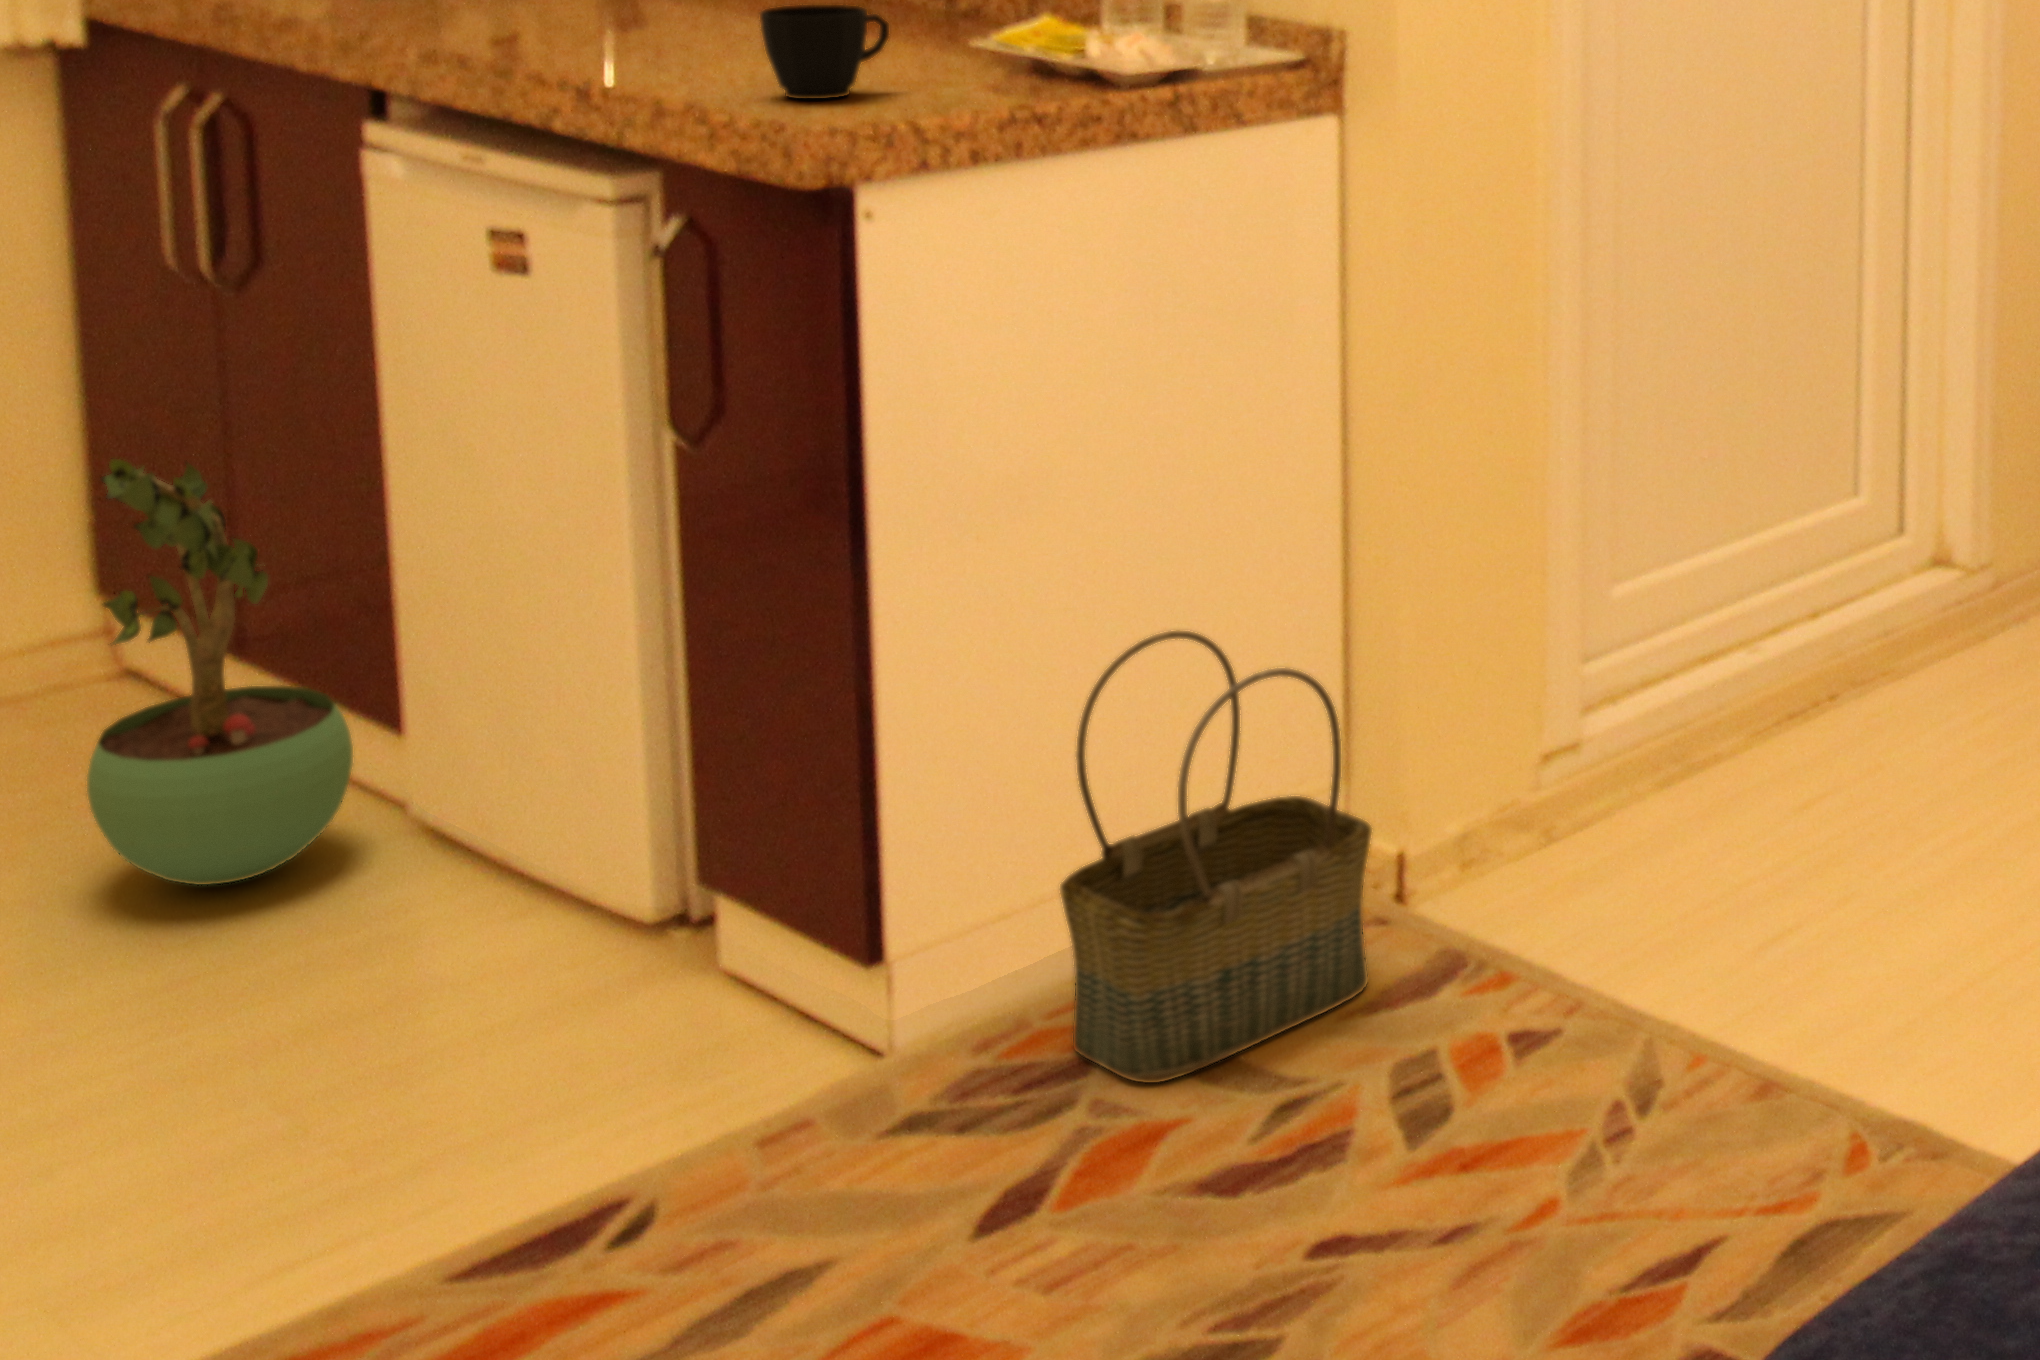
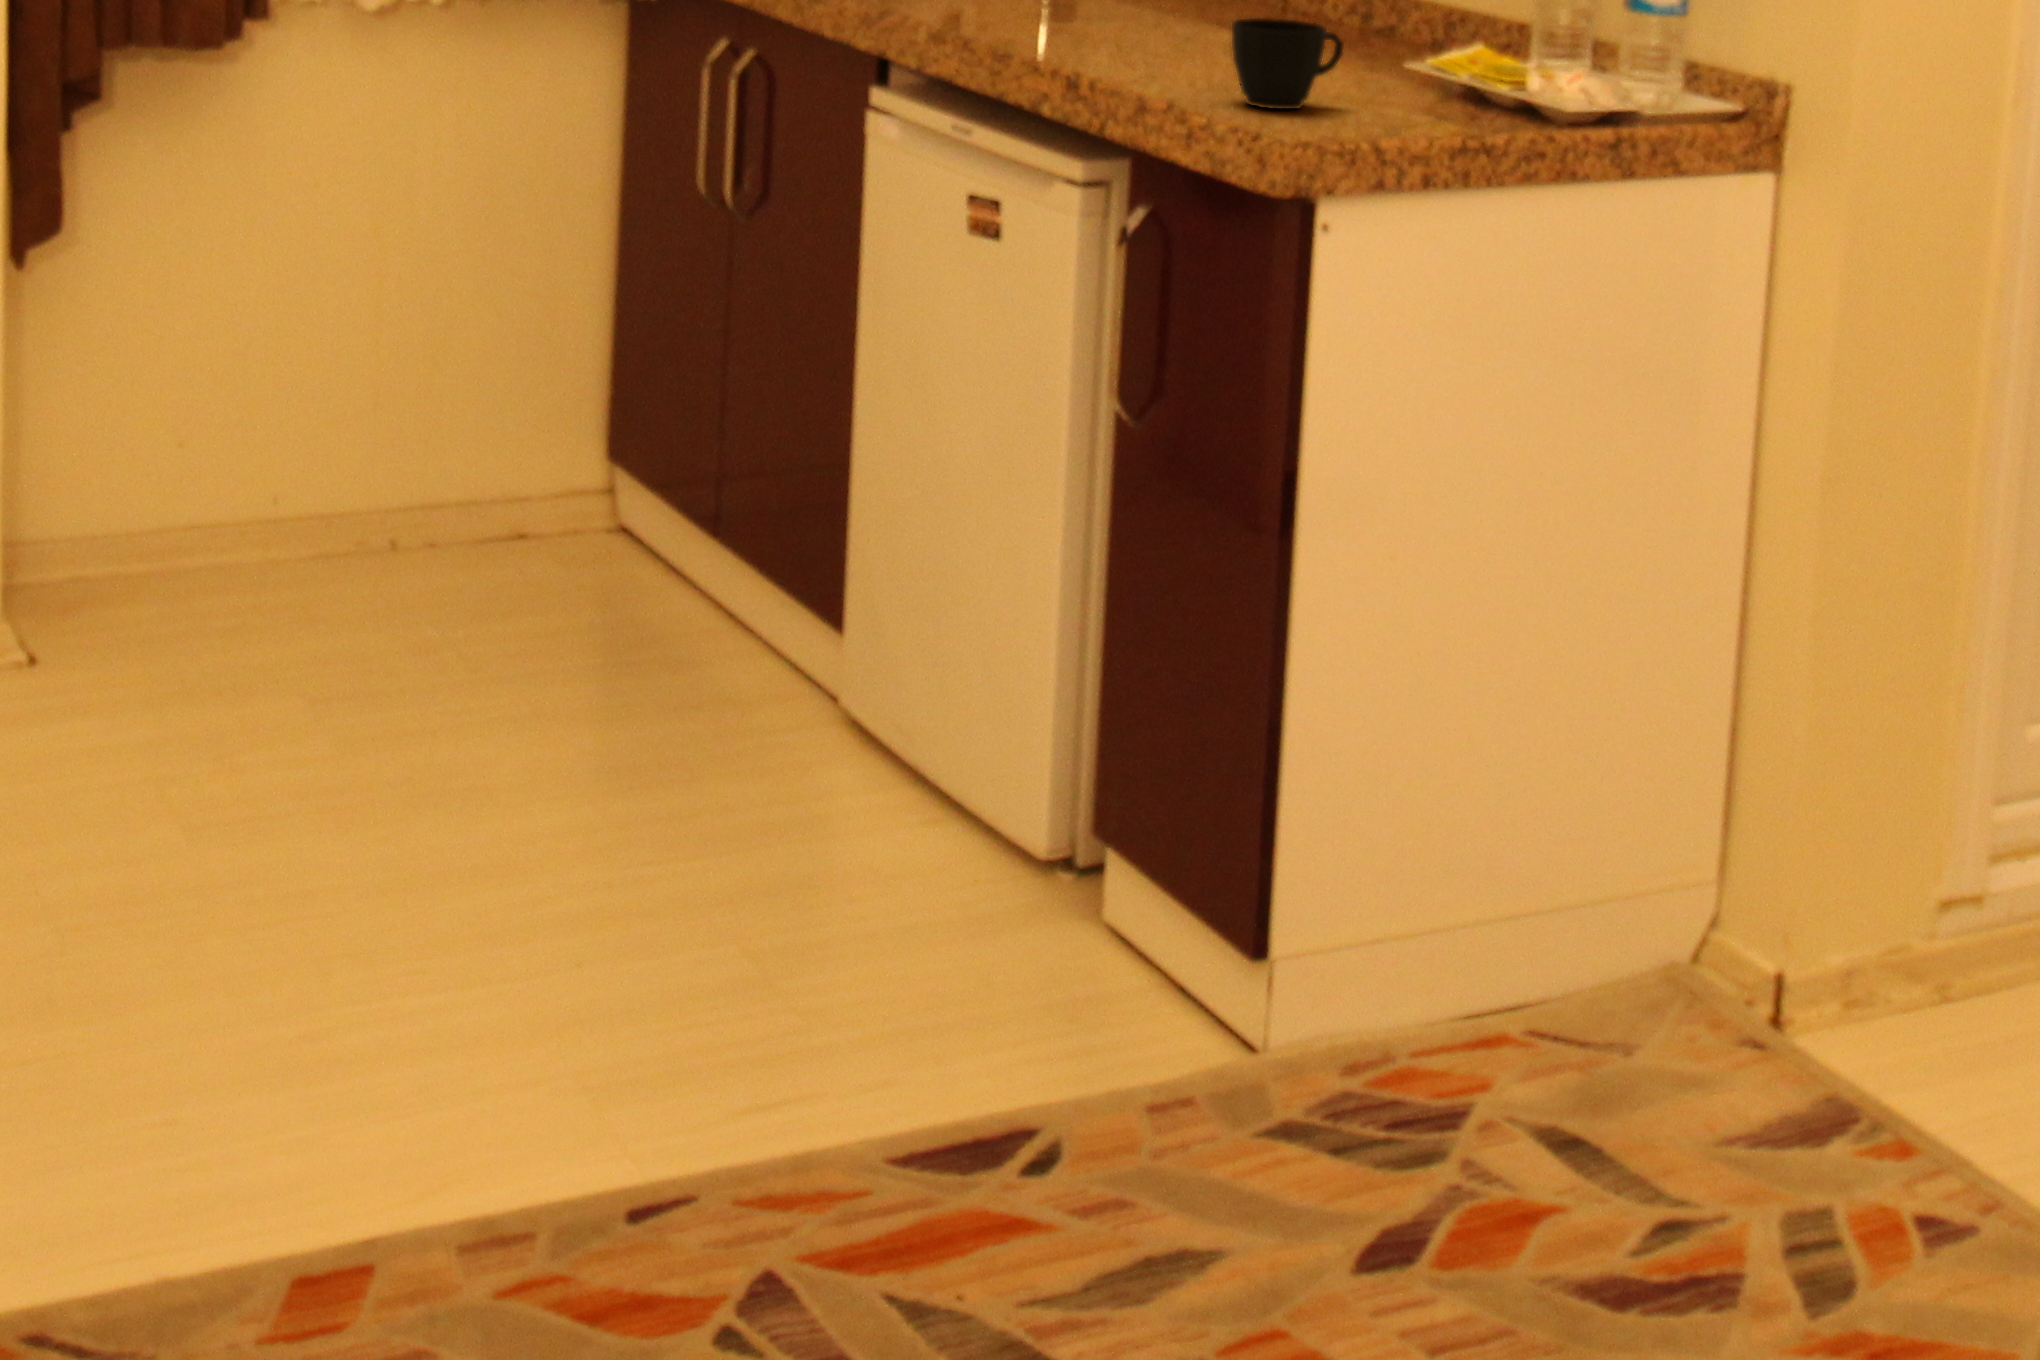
potted plant: present [87,458,353,885] -> none [608,347,798,727]
basket: present [1060,631,1372,1083] -> none [1433,684,1760,1155]

